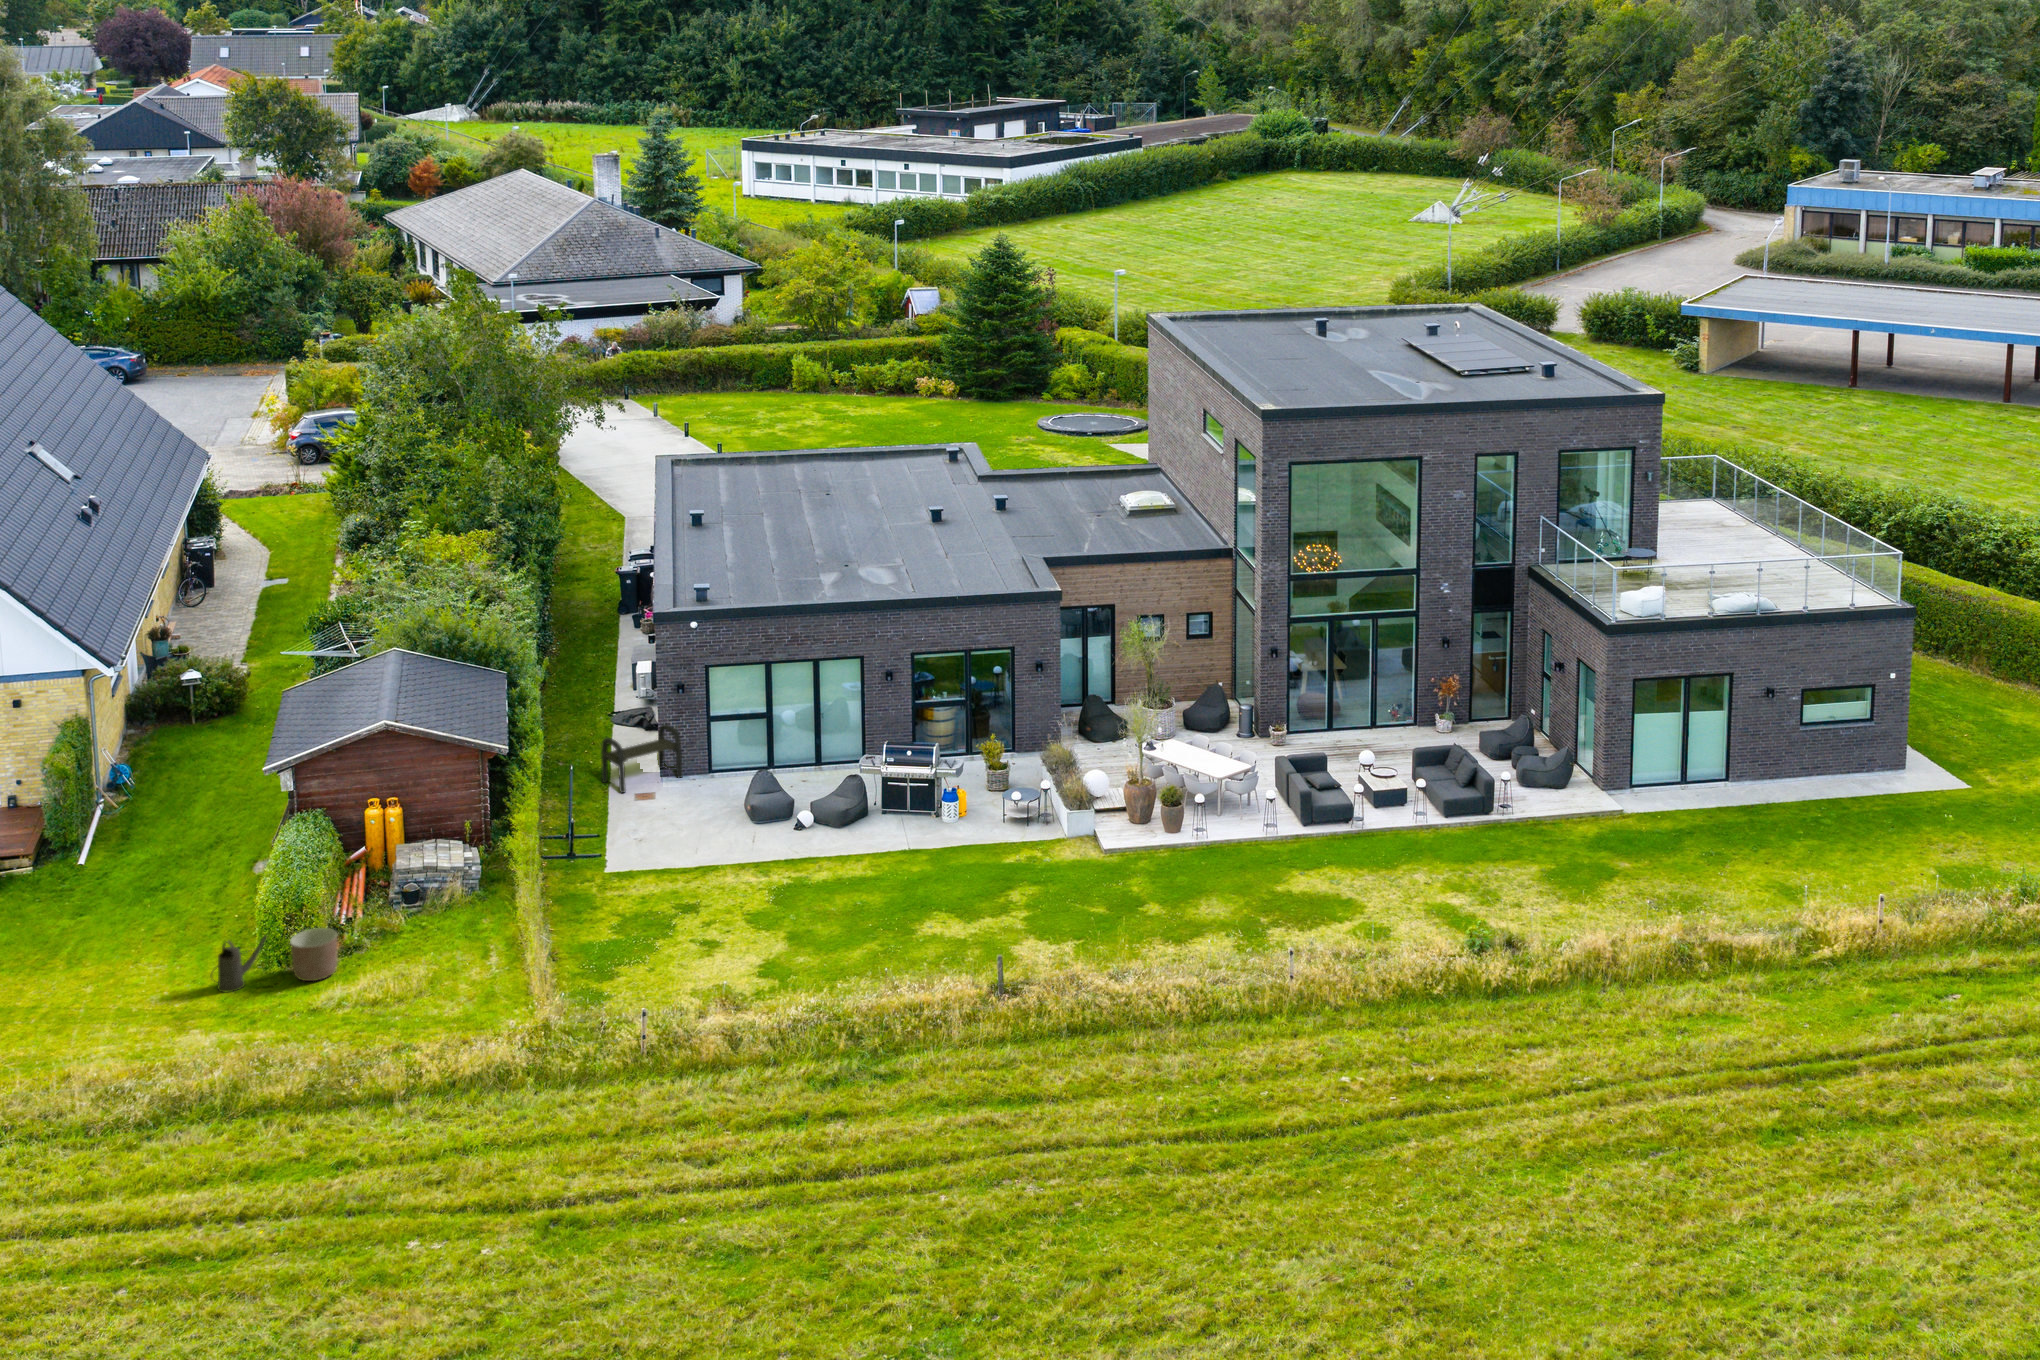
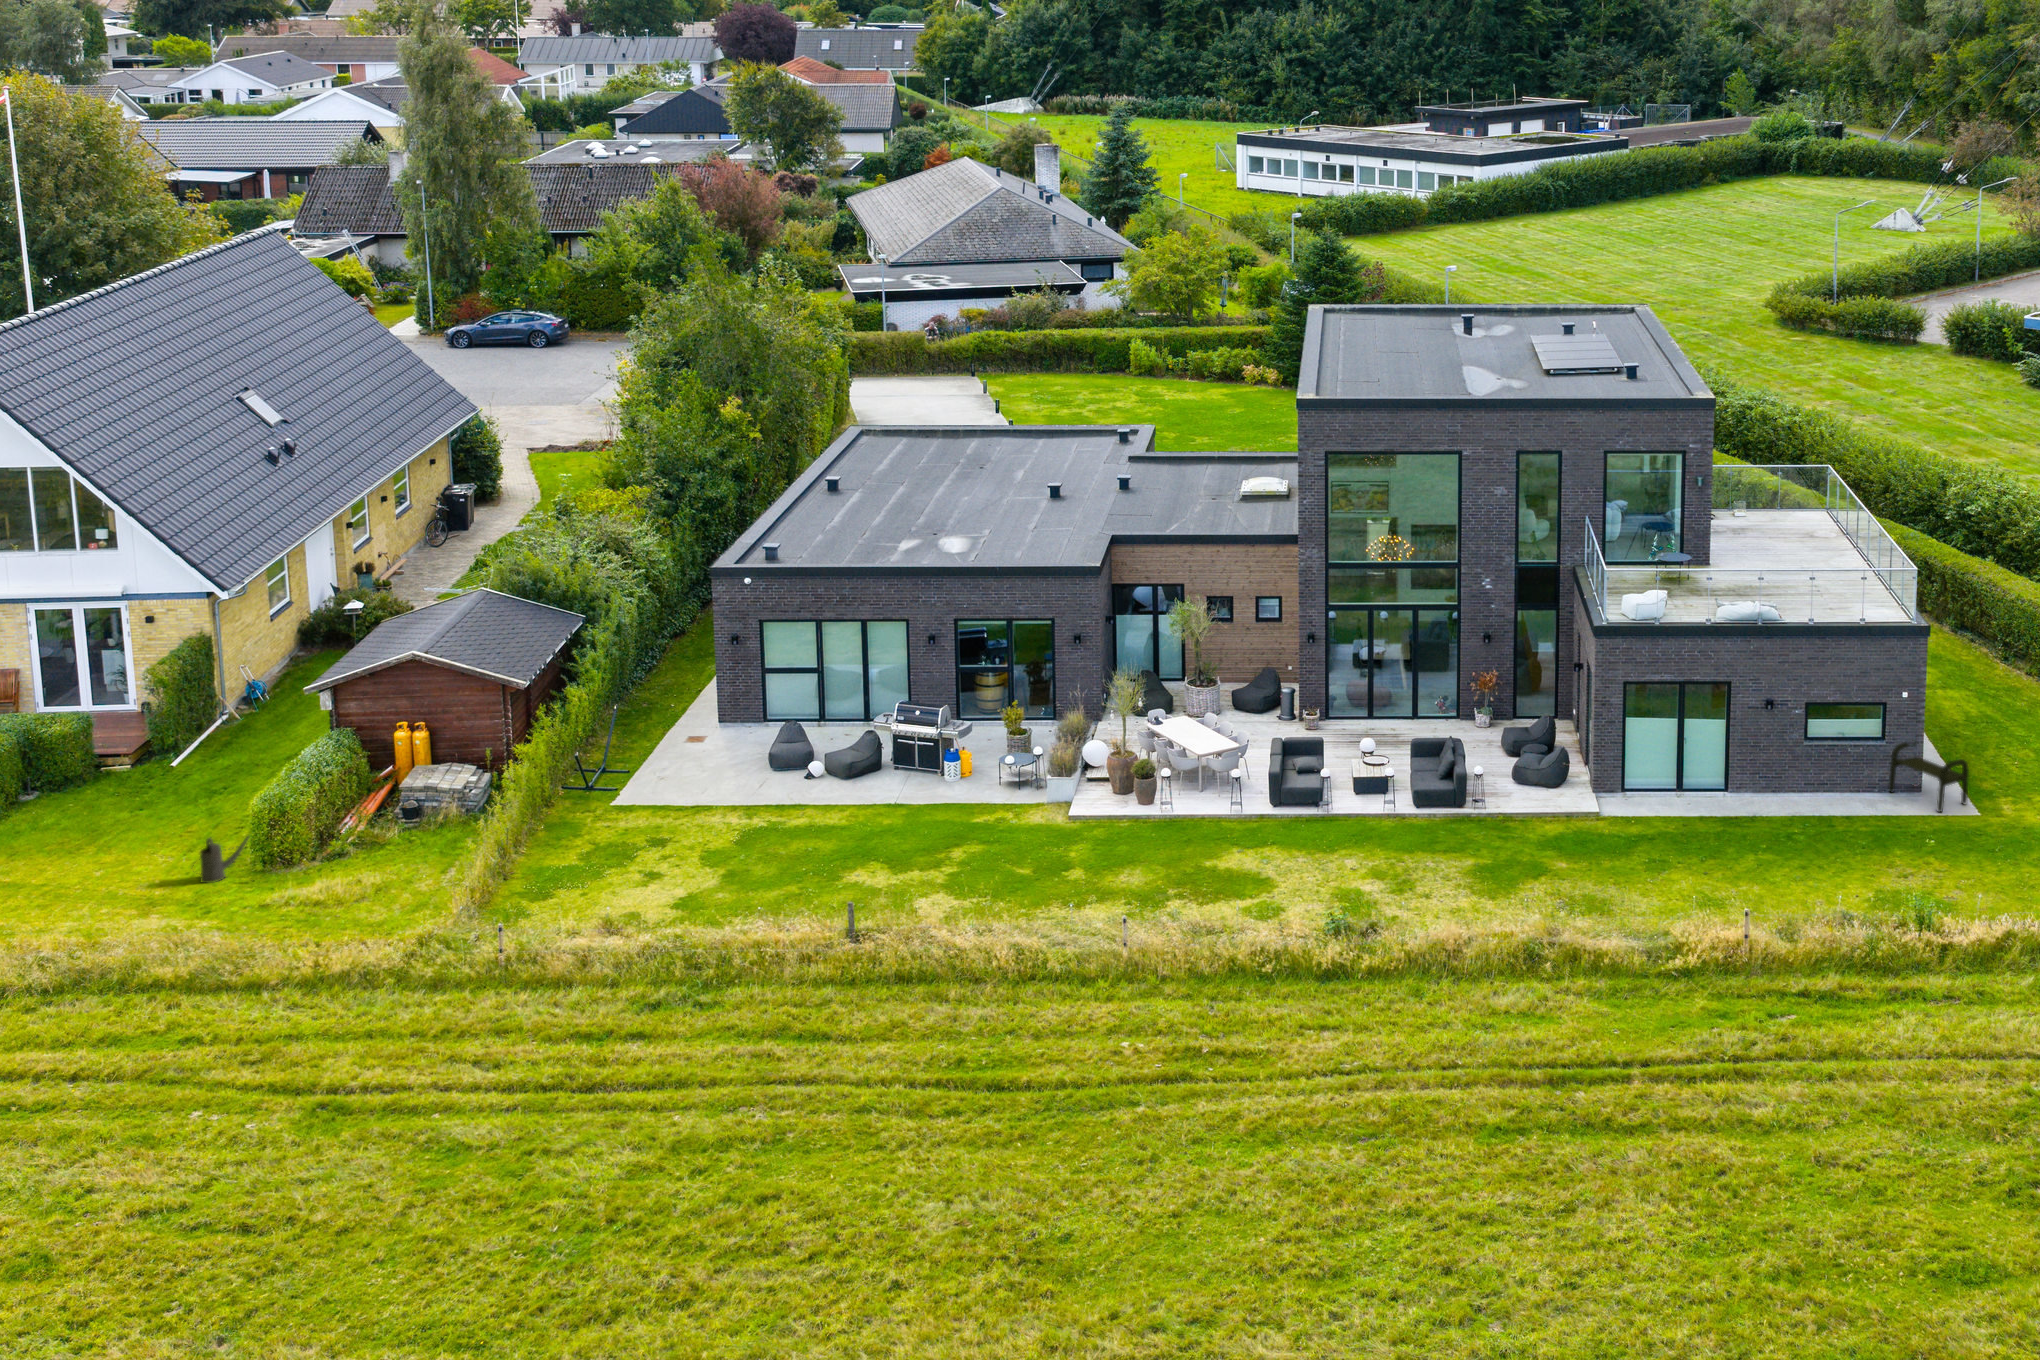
bench: present [601,724,683,793] -> present [1888,742,1969,812]
planter: present [290,928,337,981] -> none [264,833,309,879]

